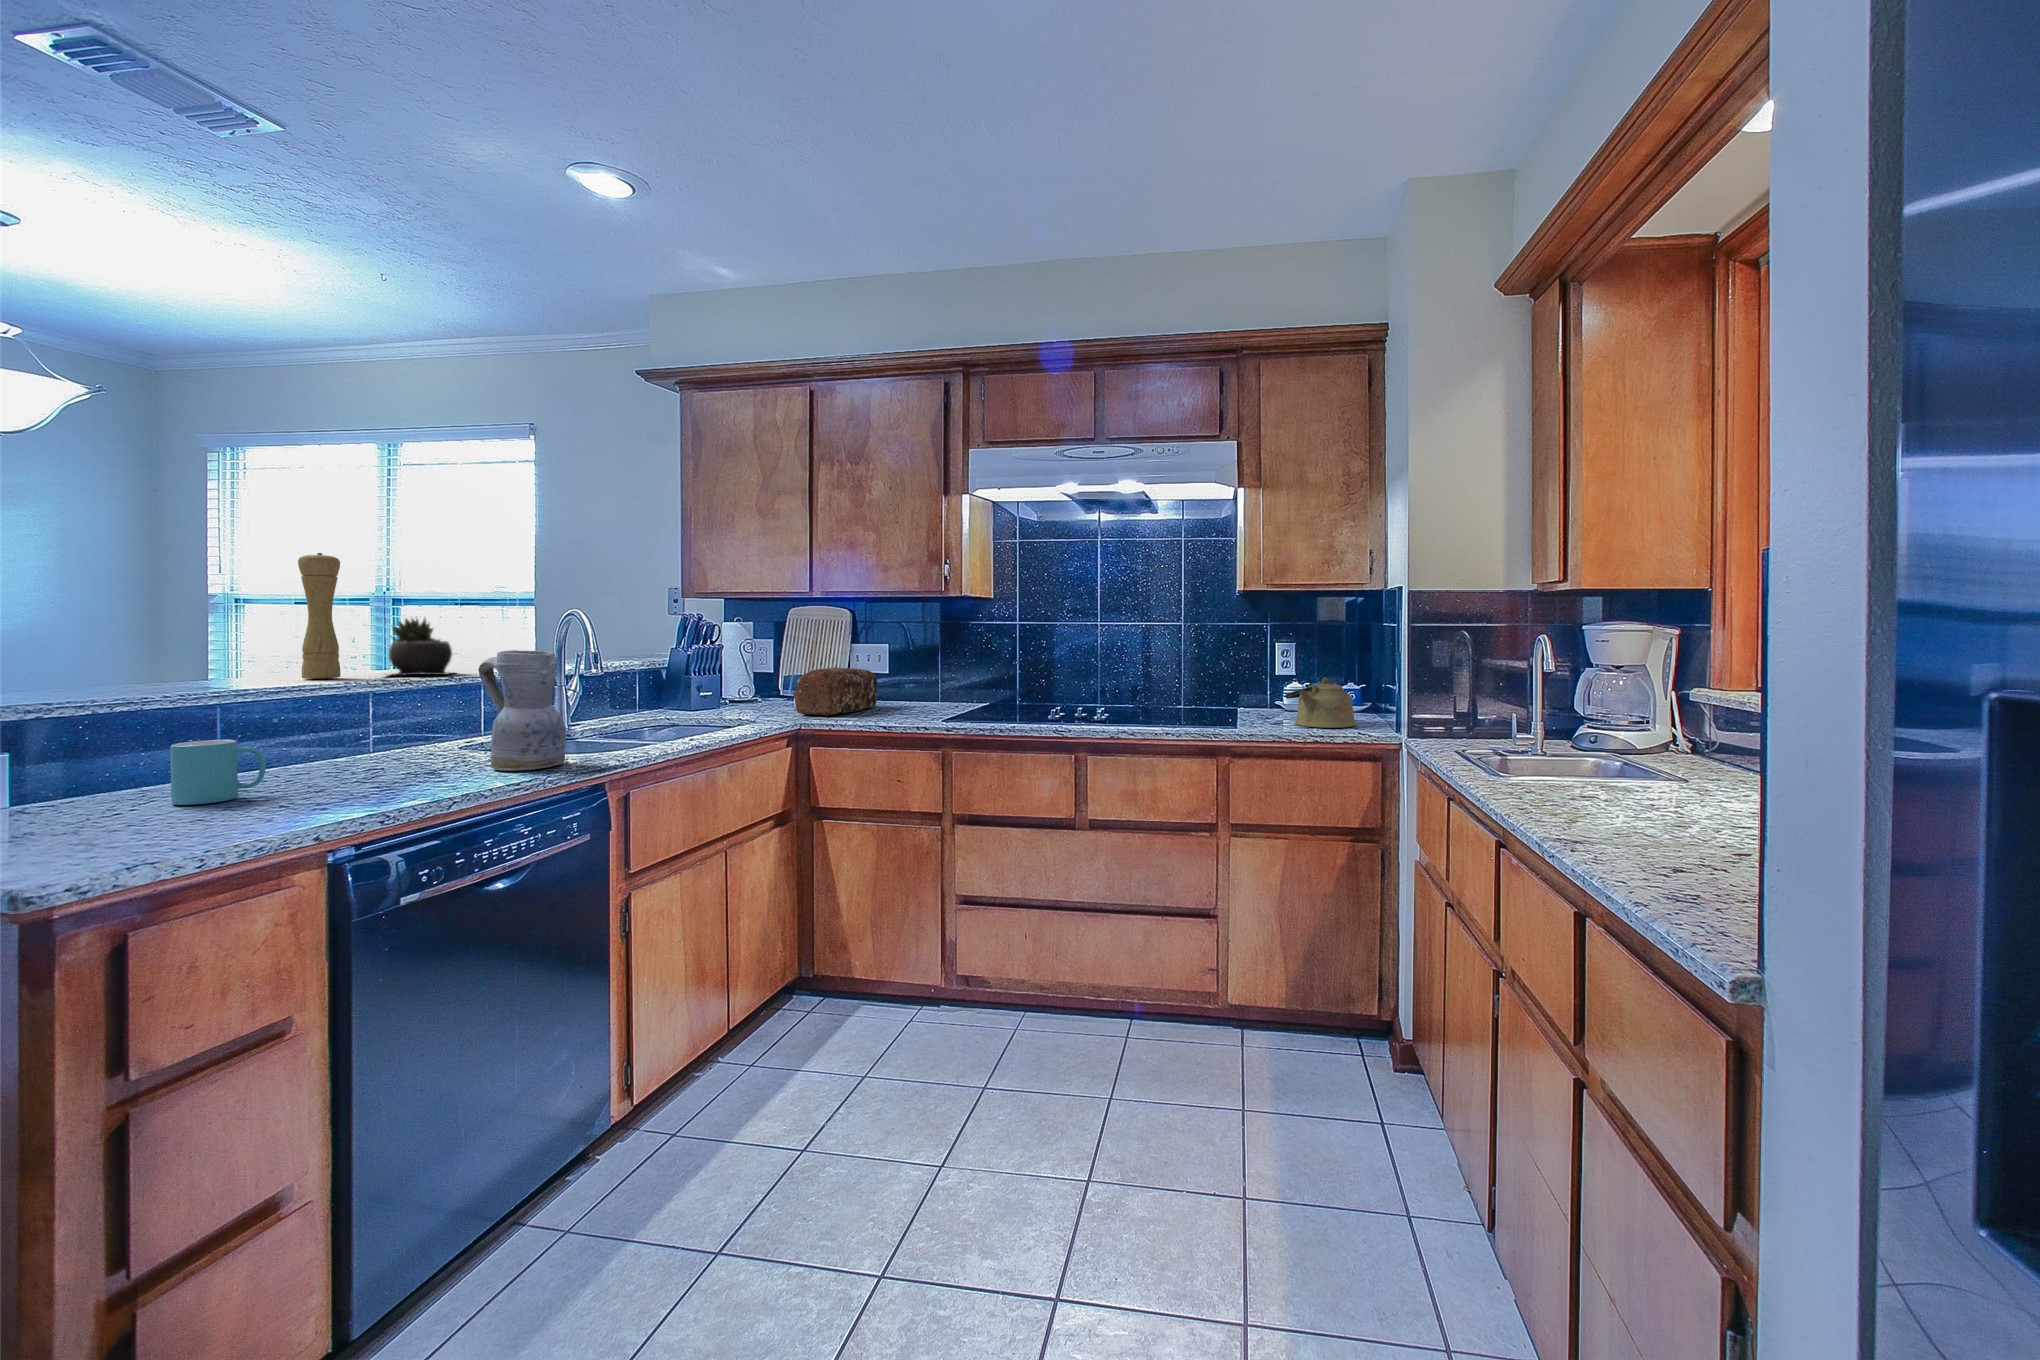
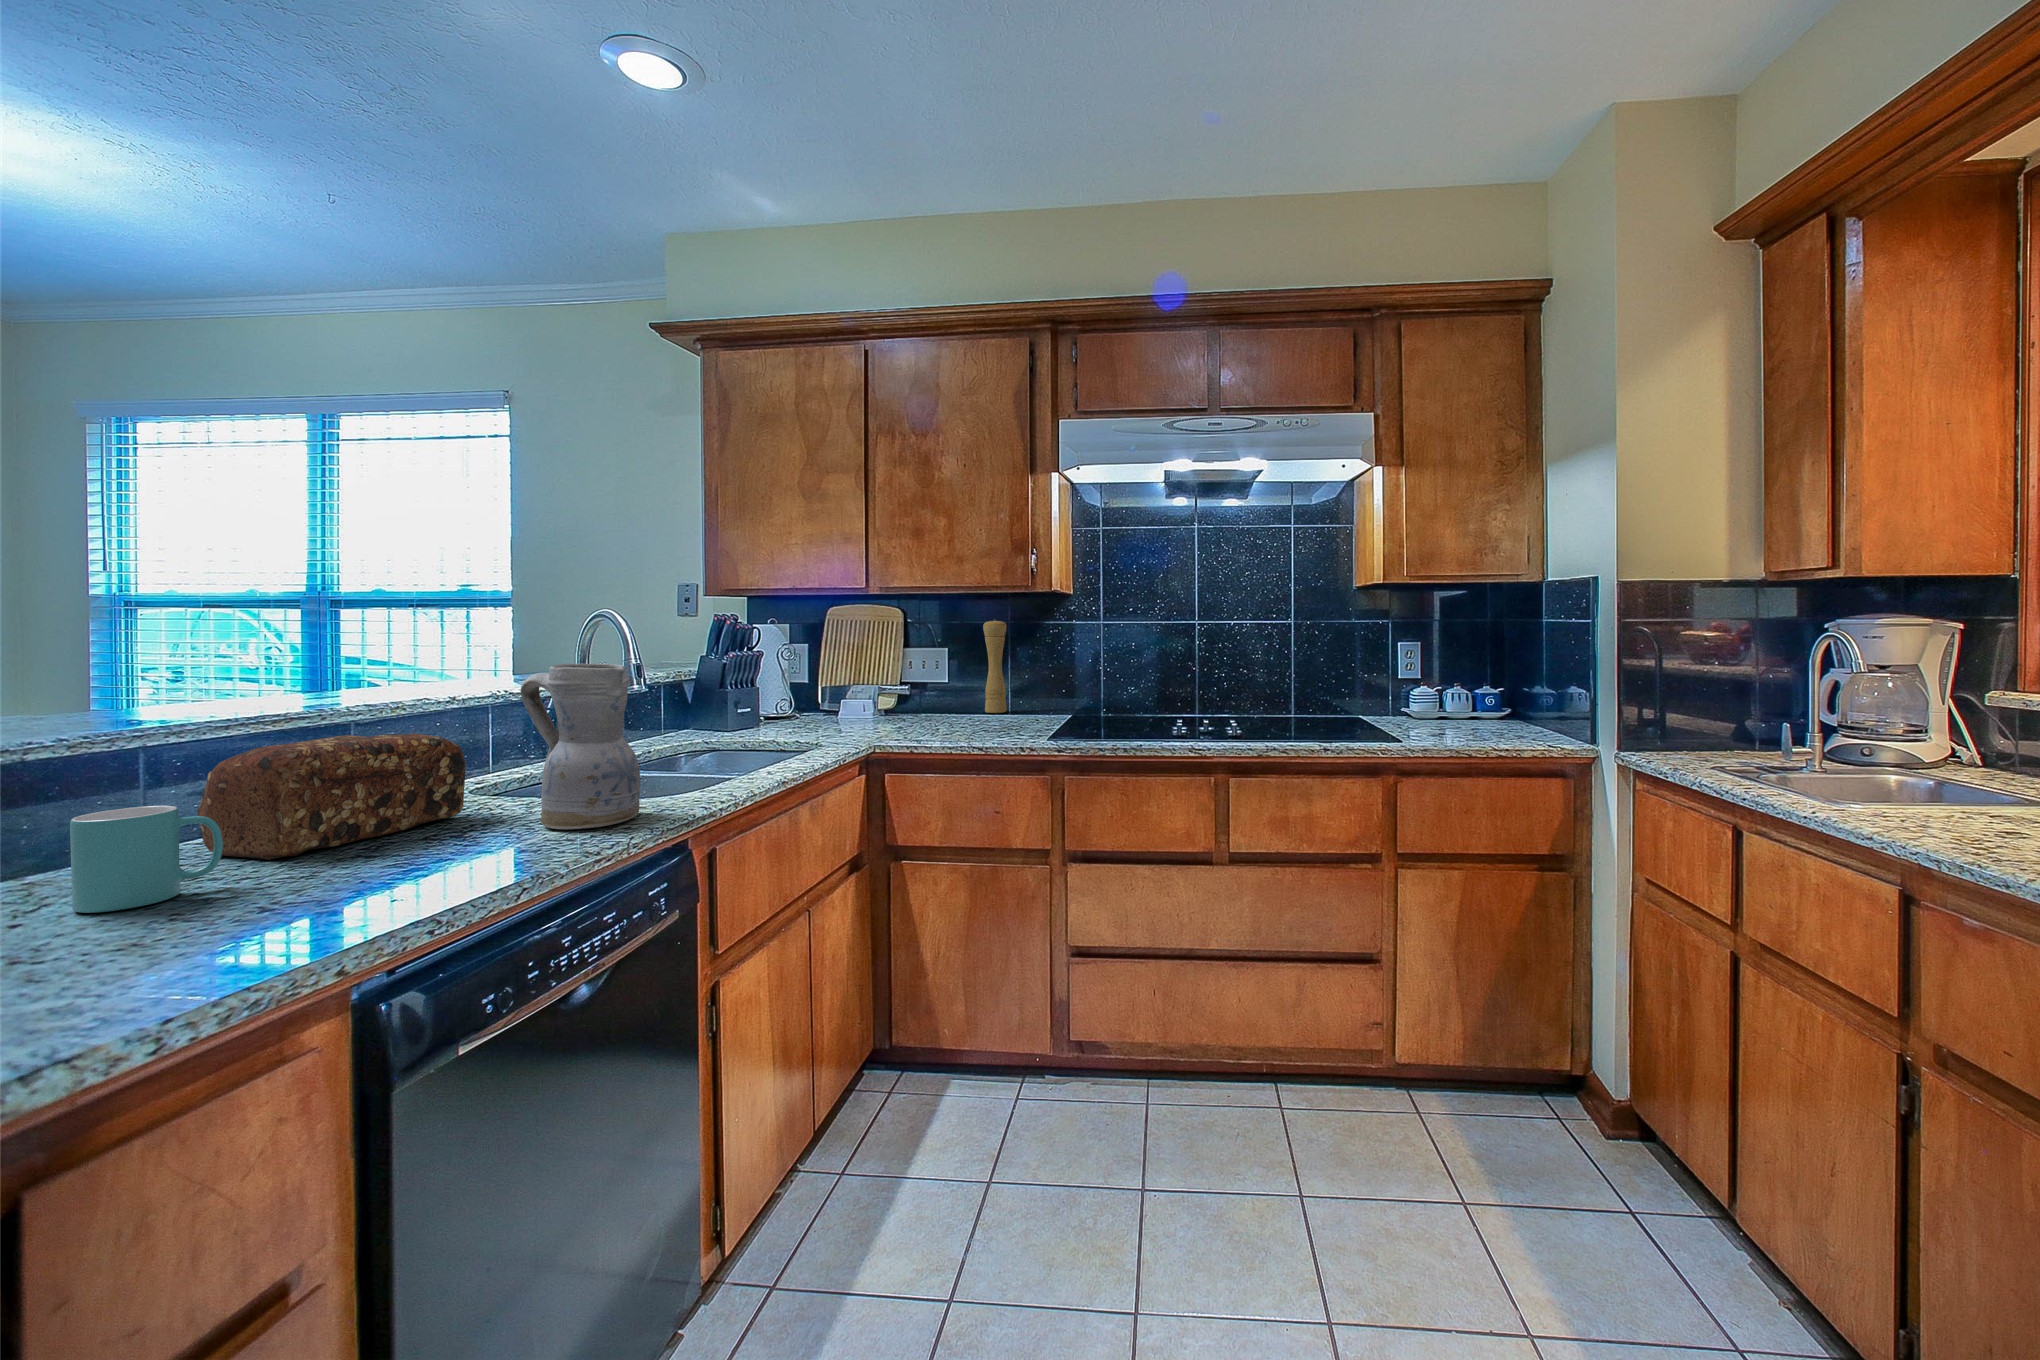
pepper mill: present [298,553,341,679] -> present [983,620,1007,713]
succulent plant: present [389,619,452,675] -> none [359,619,457,698]
bread loaf: present [794,668,878,716] -> present [197,733,466,860]
kettle: present [1285,678,1356,728] -> none [1441,682,1525,739]

